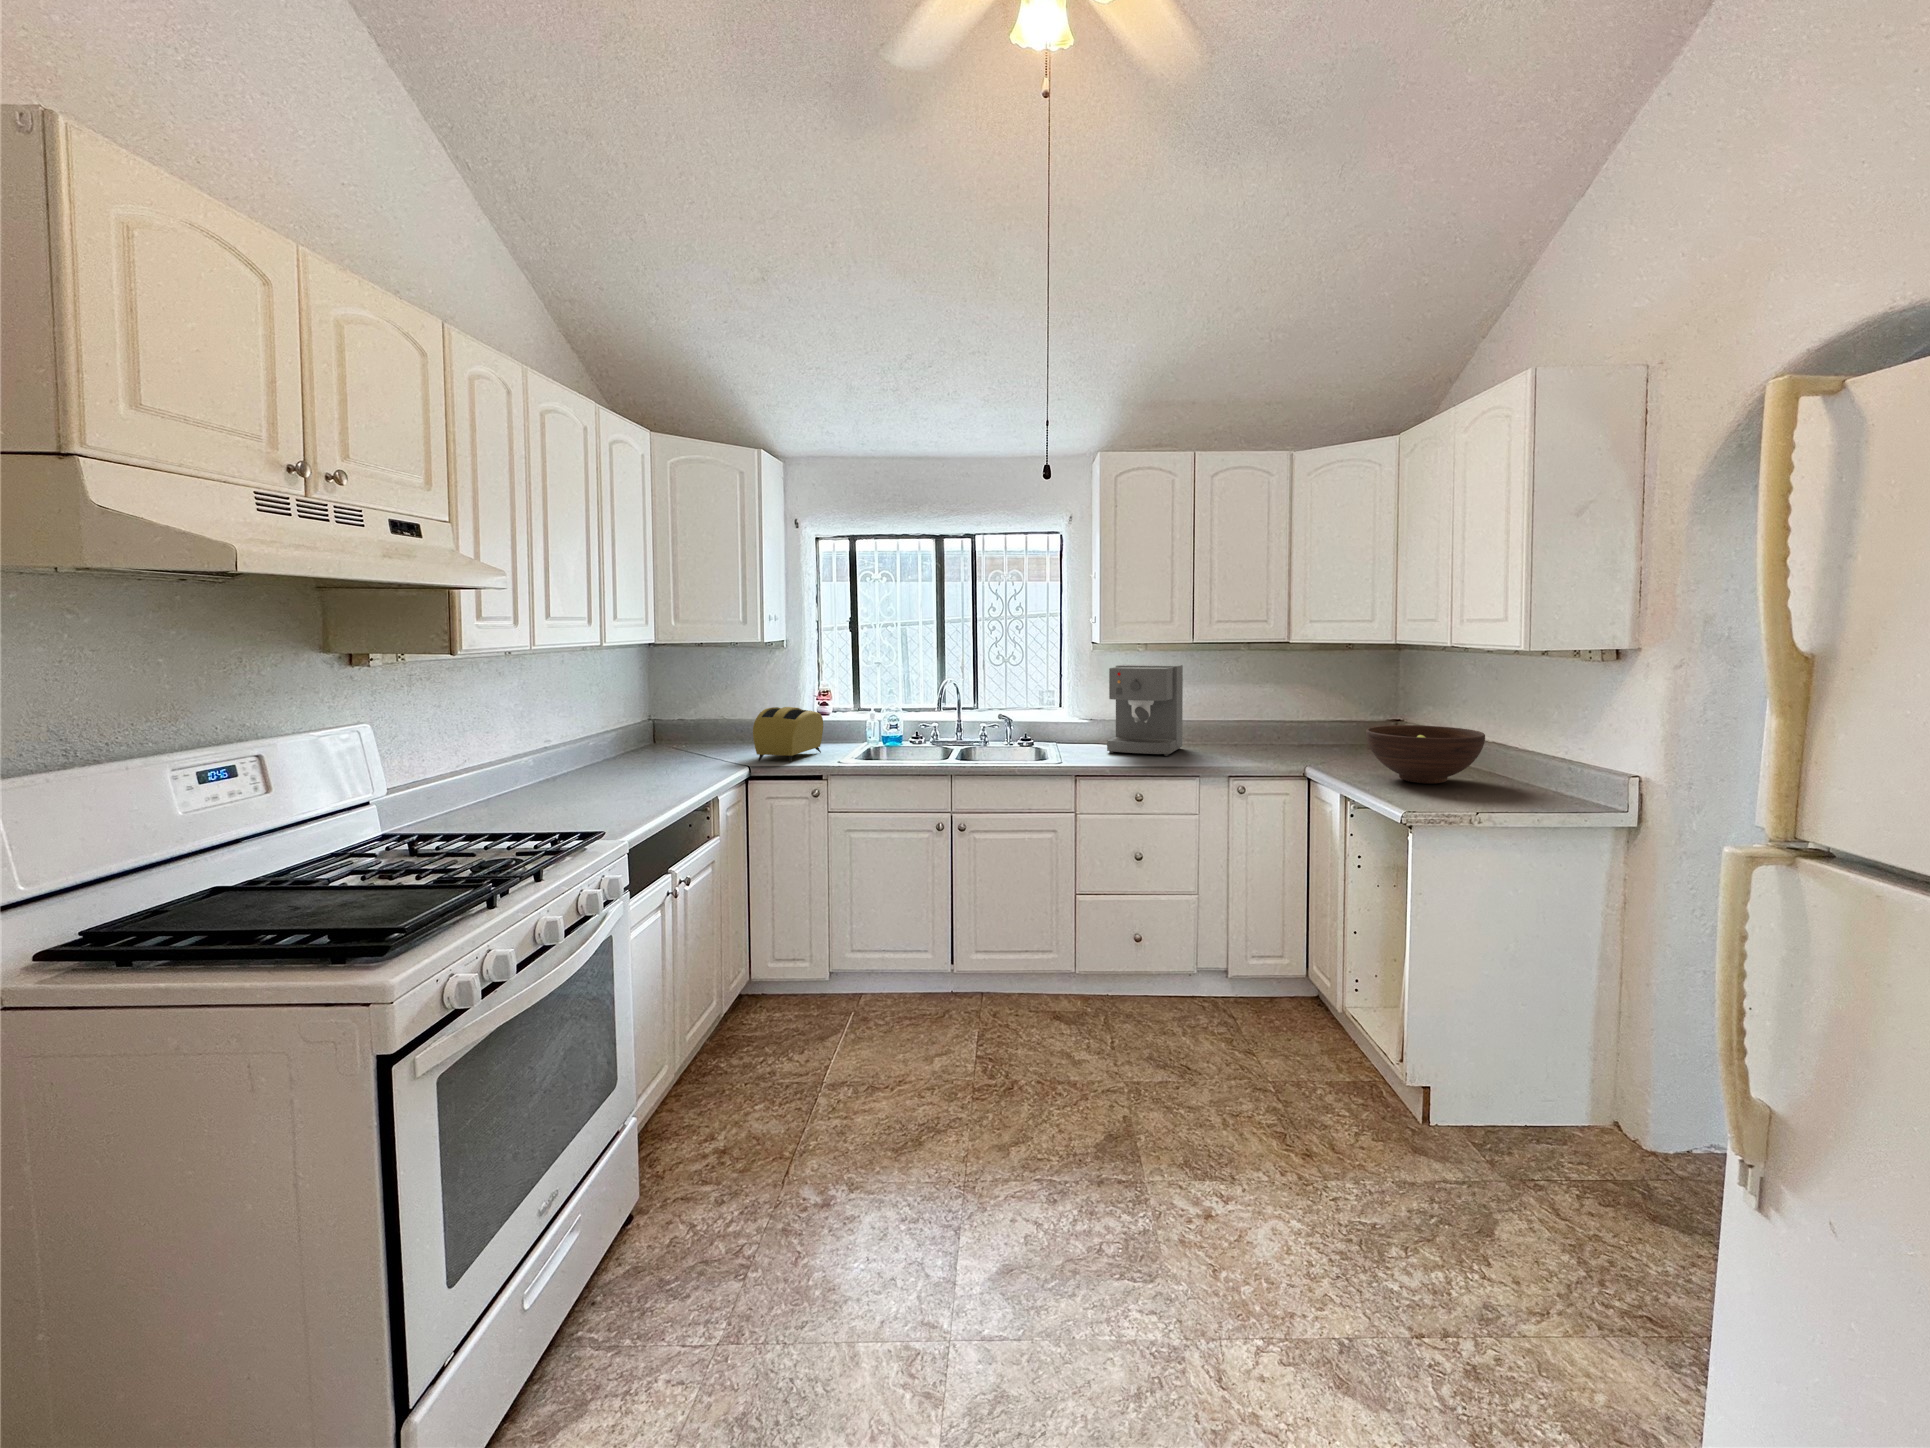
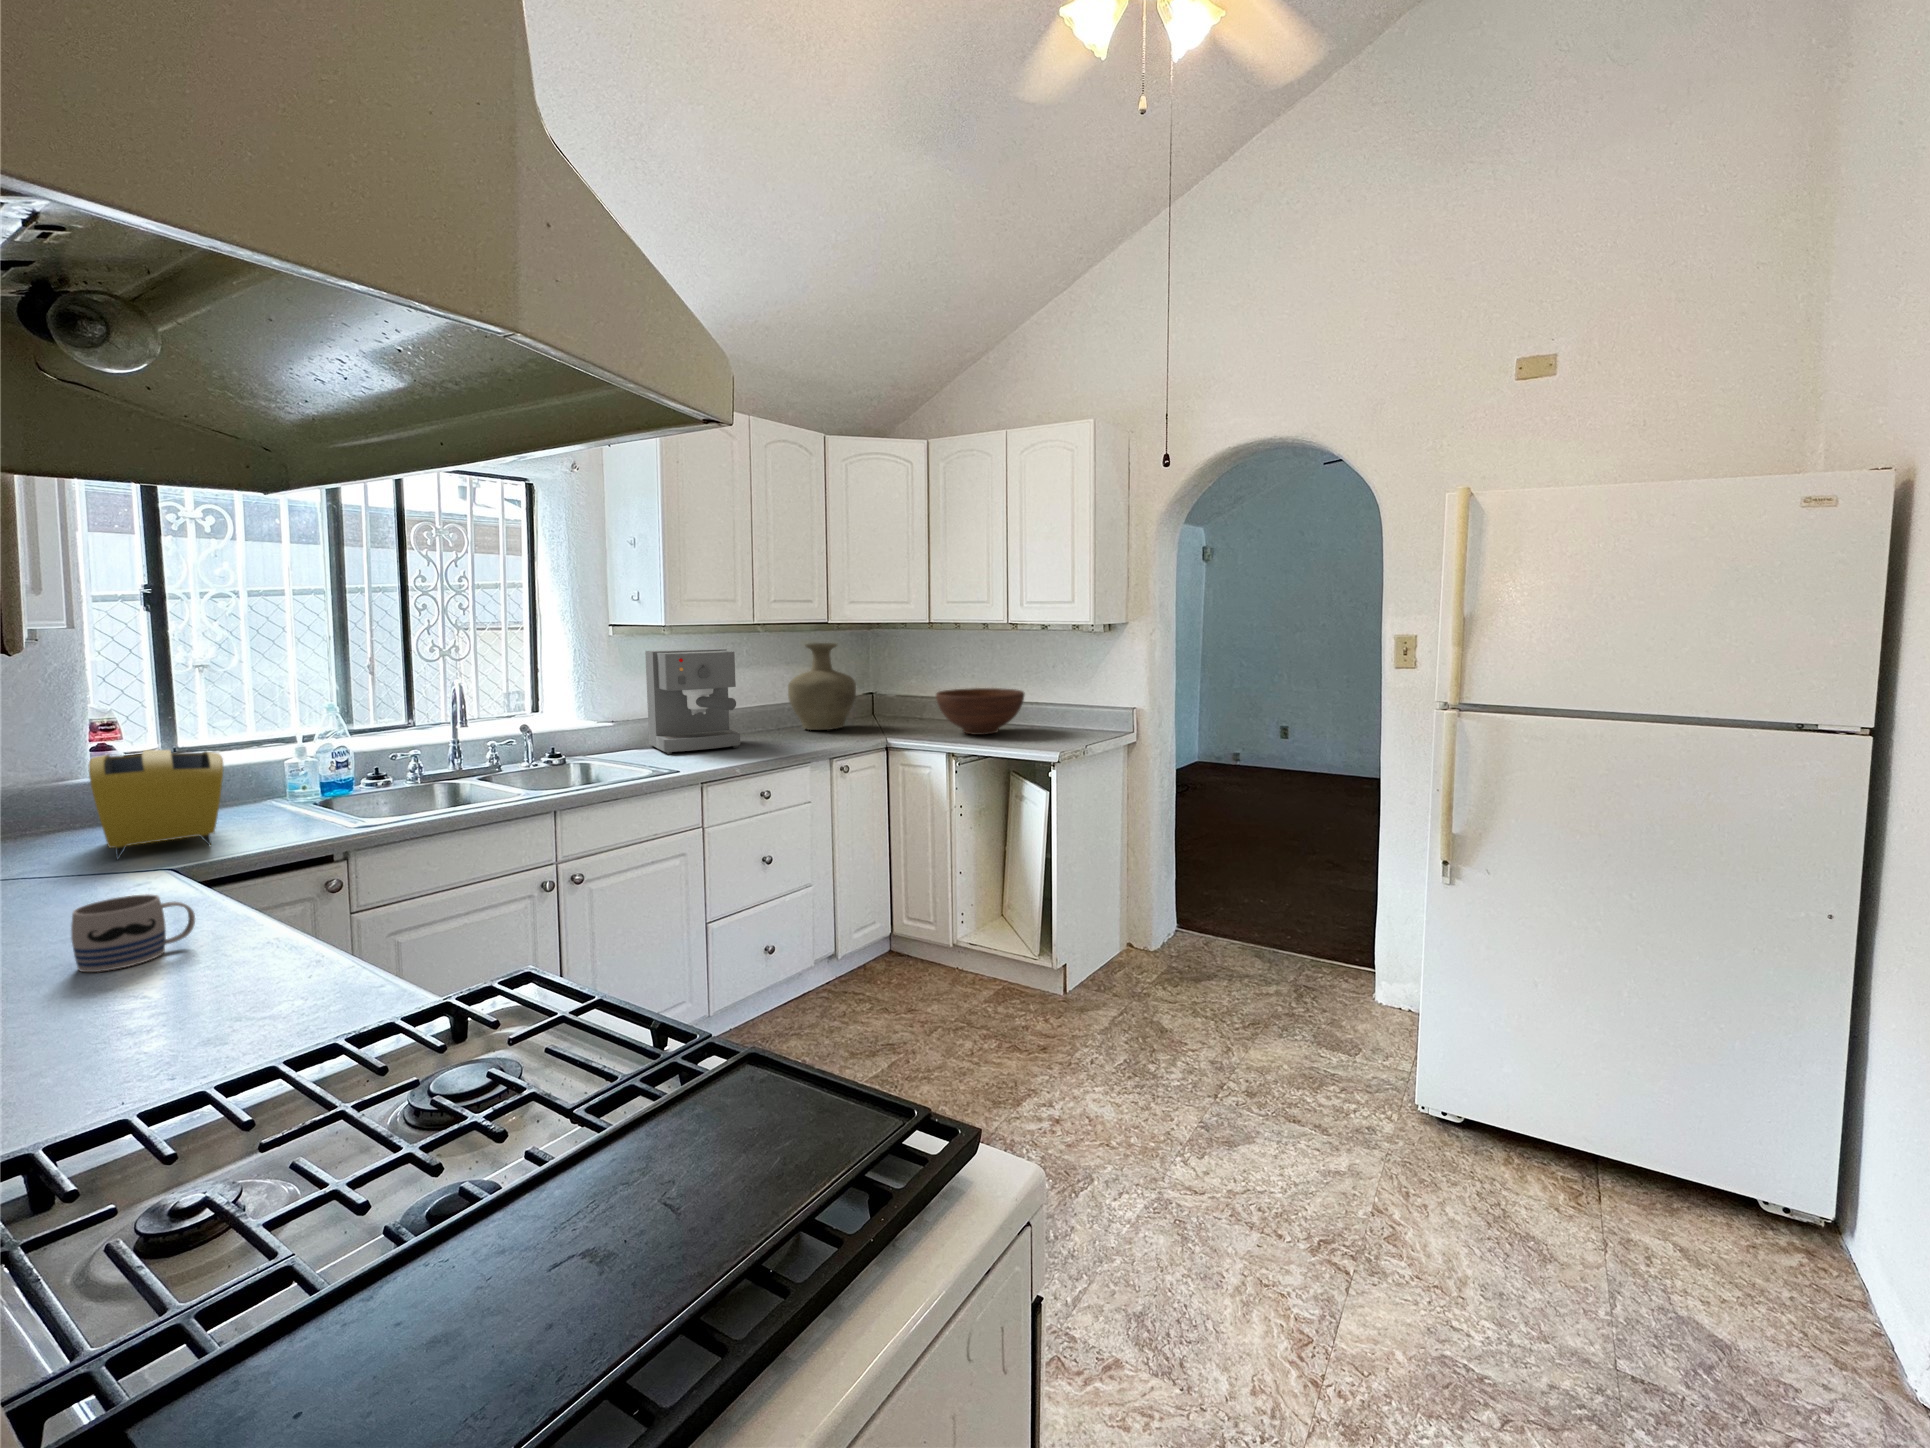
vase: none [1258,664,1329,753] -> present [788,643,856,730]
mug: none [621,771,663,802] -> present [71,894,195,972]

